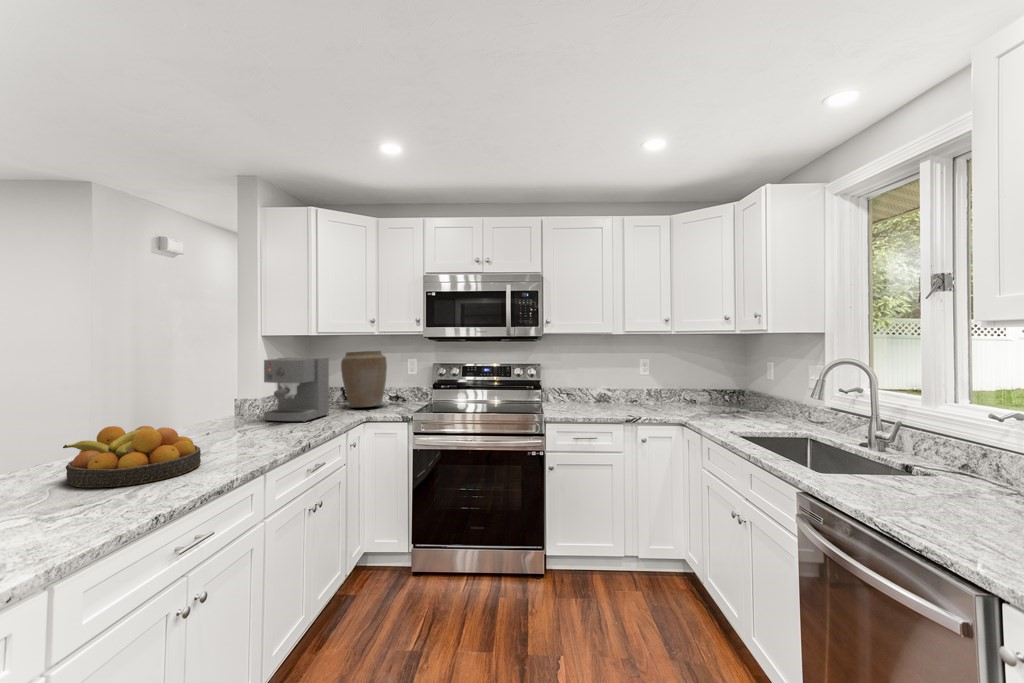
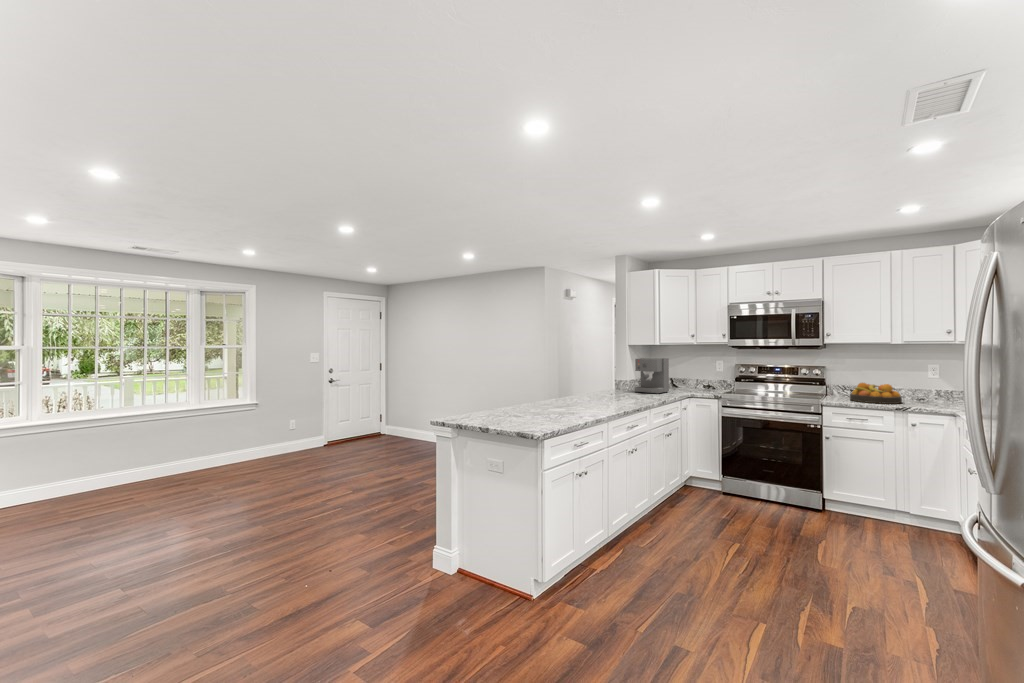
vase: present [341,351,387,407] -> none [674,355,703,390]
fruit bowl: present [63,426,201,488] -> present [850,383,902,404]

